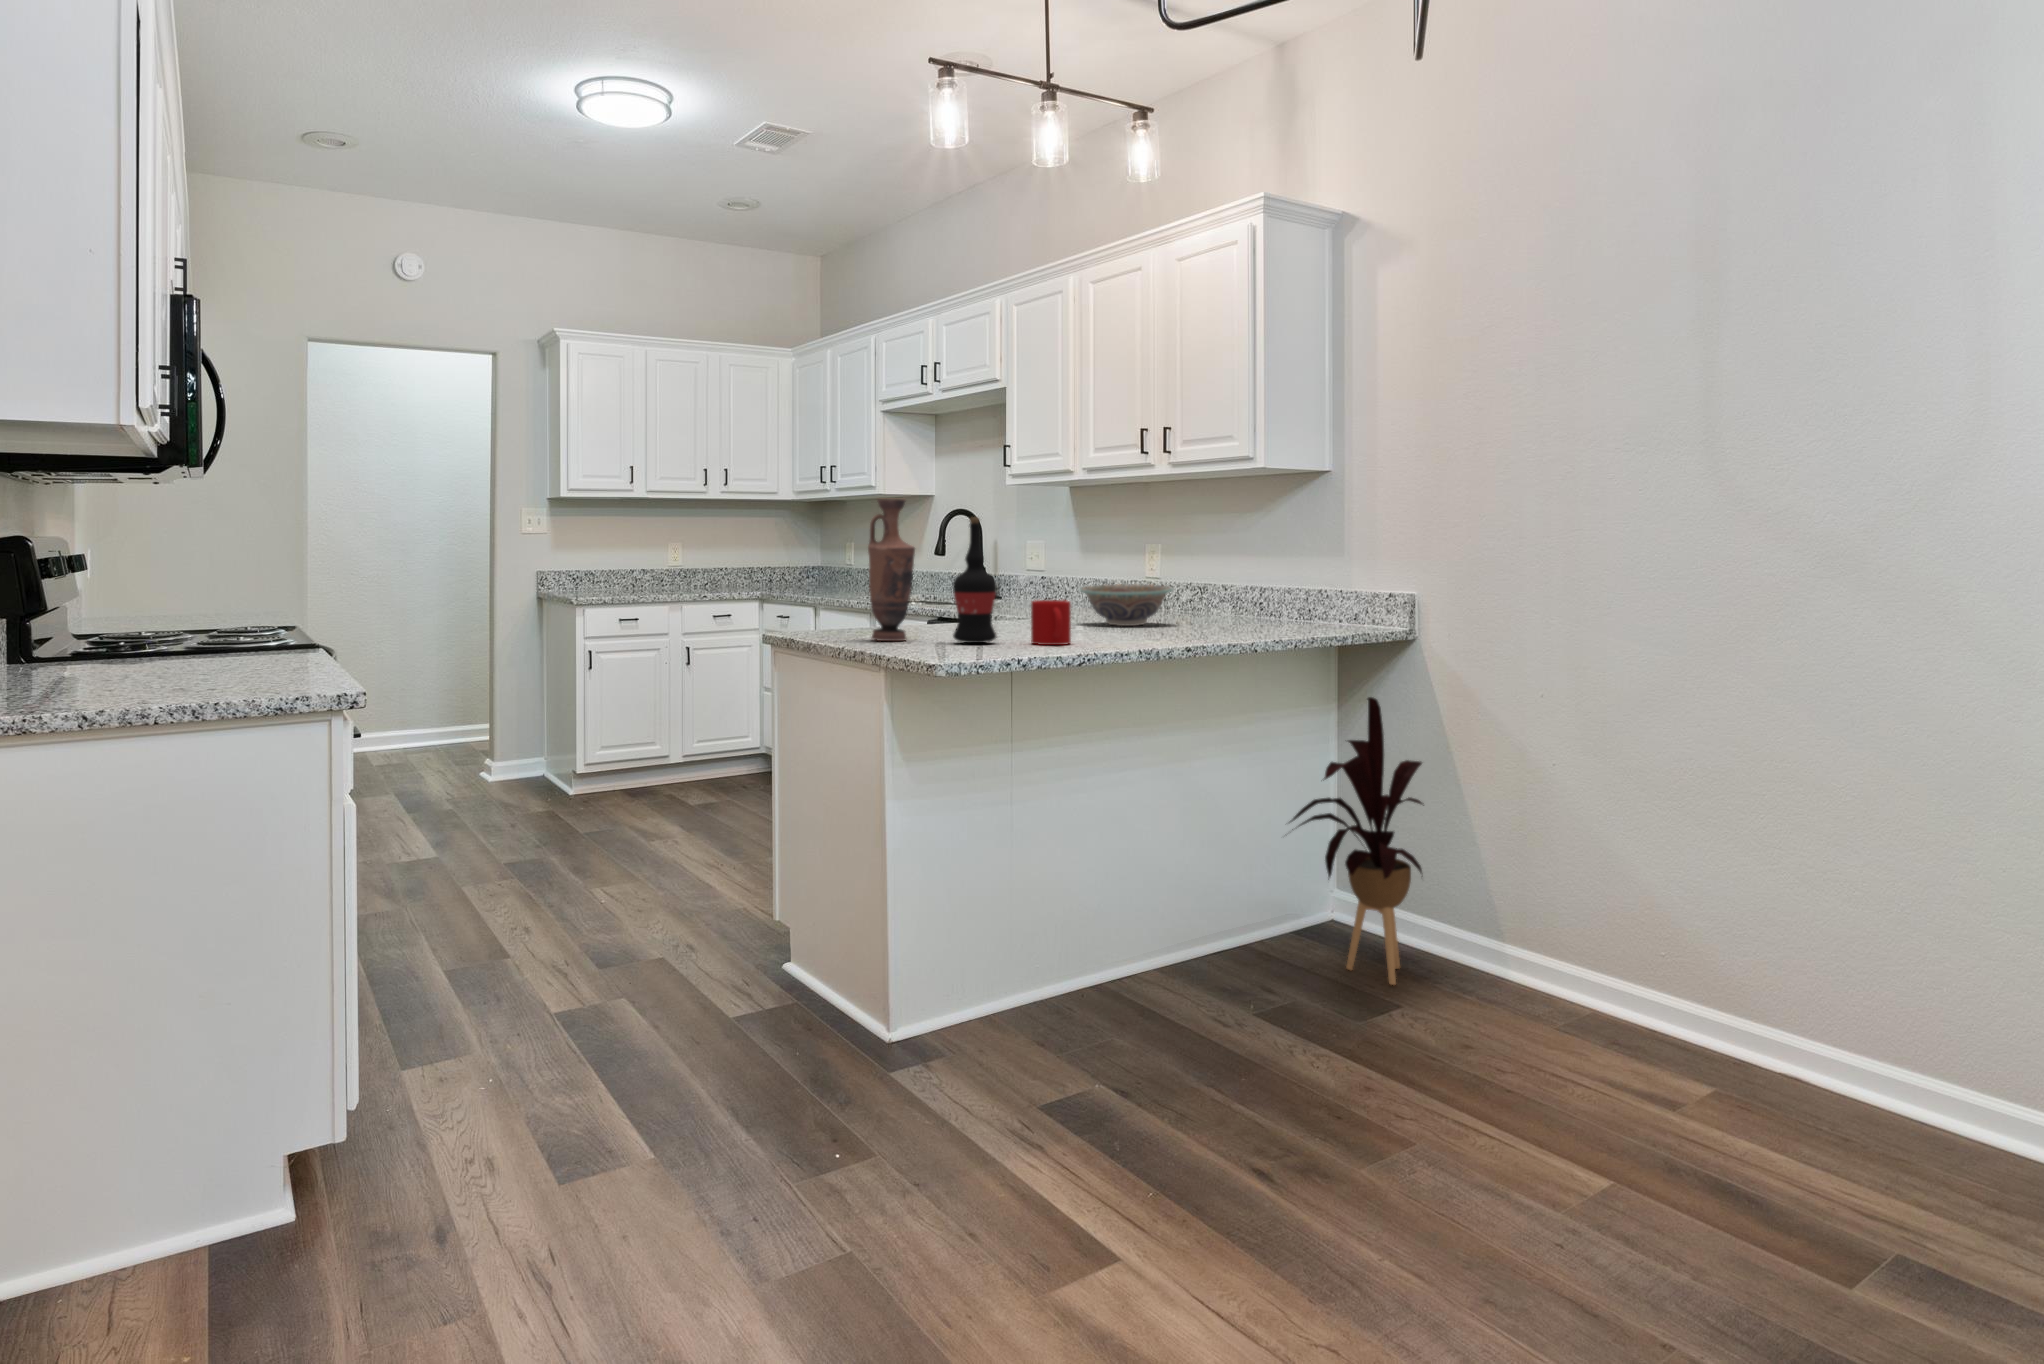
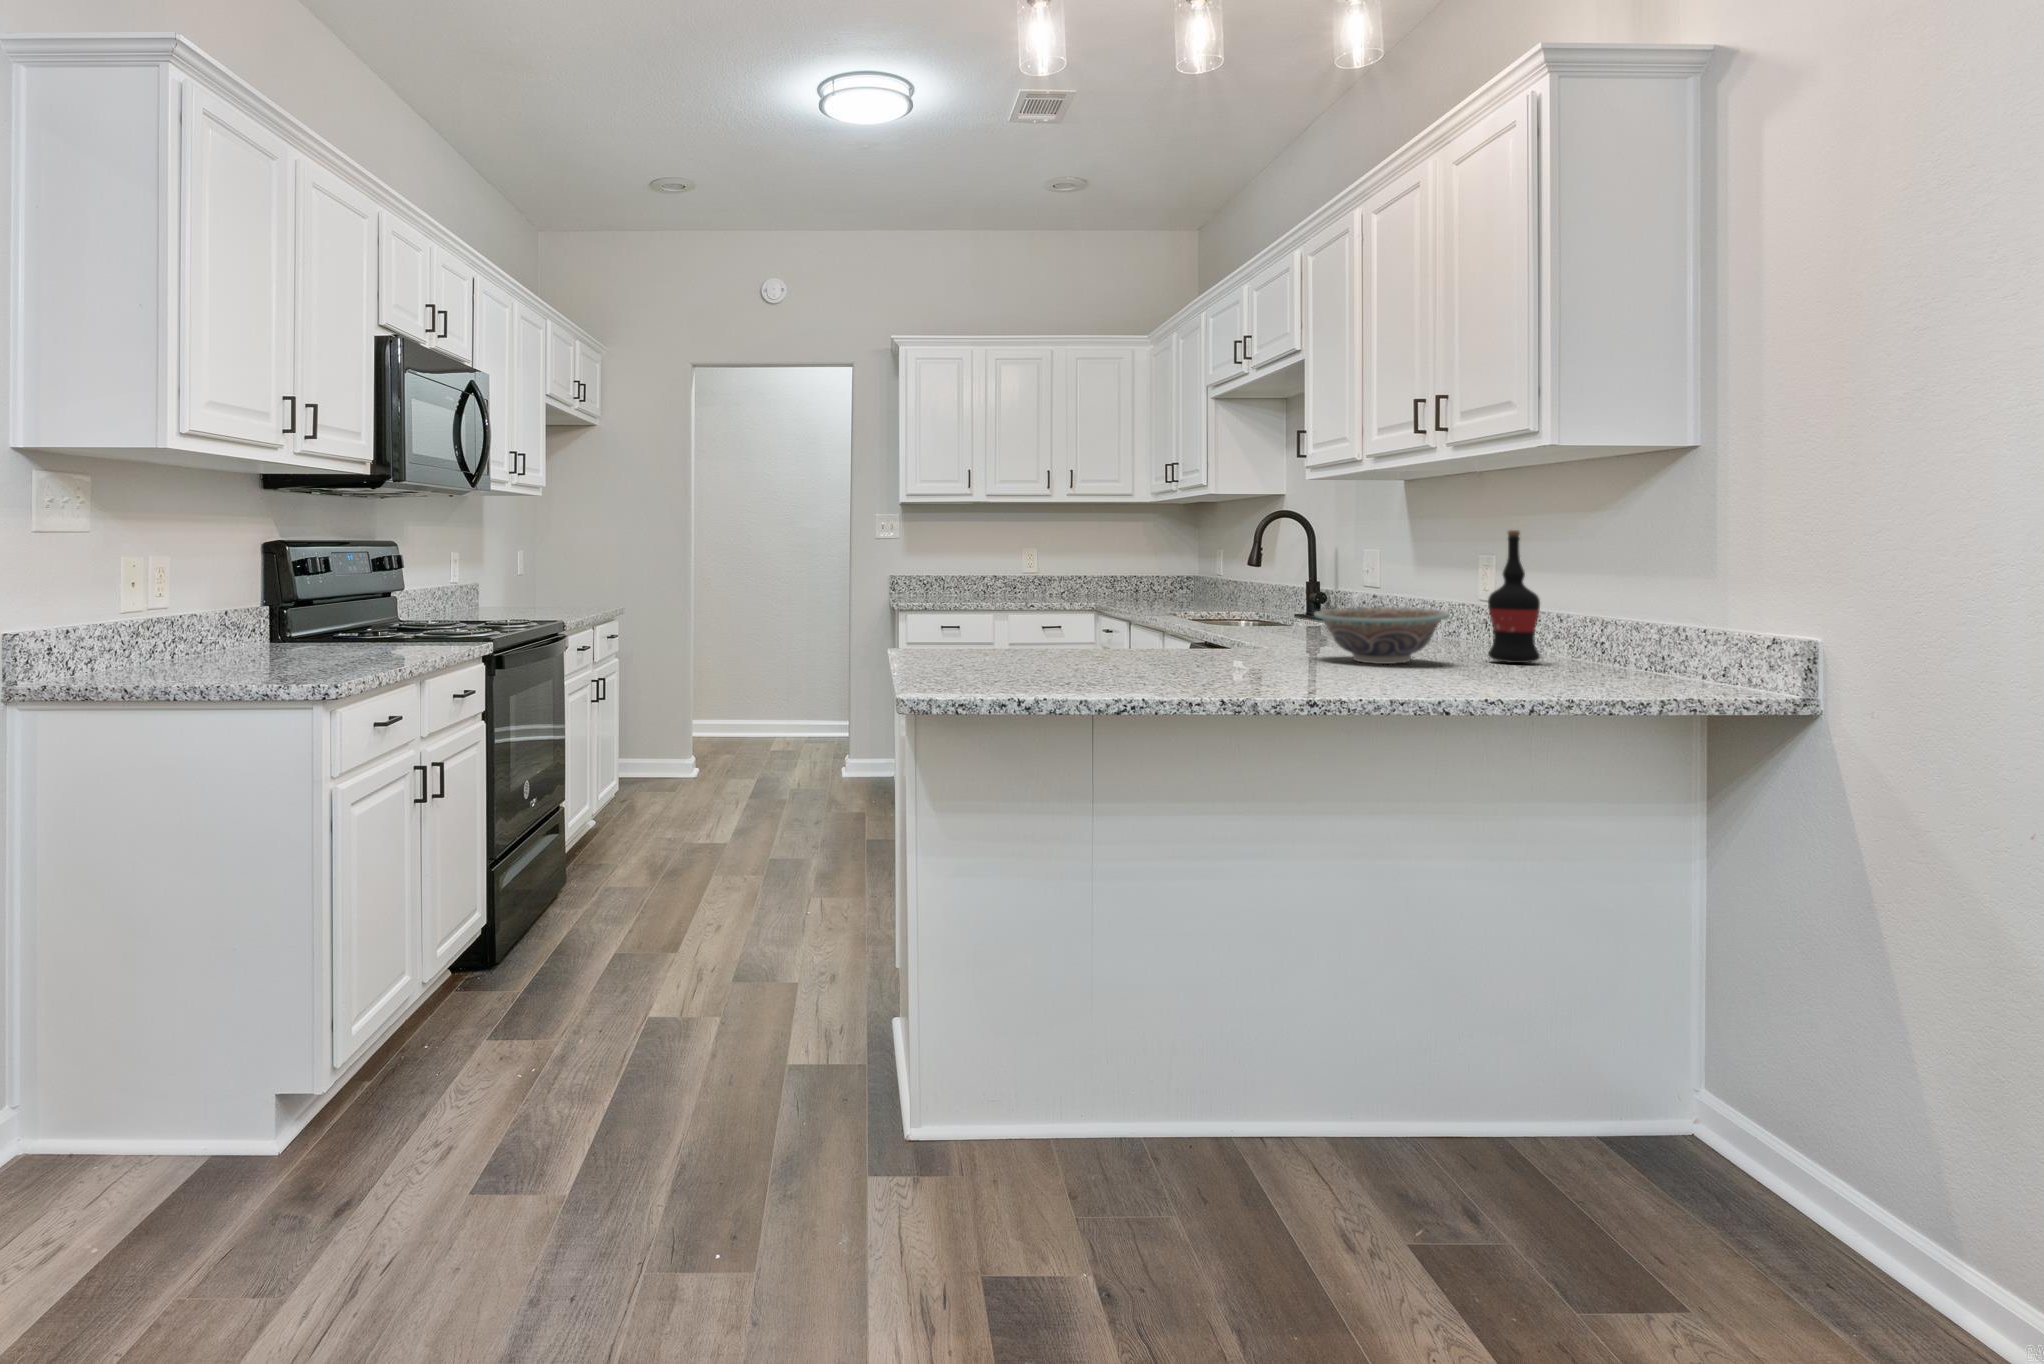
vase: present [868,498,915,641] -> none [948,495,1005,666]
wine bottle: present [953,517,996,643] -> present [1488,530,1540,663]
mug: present [1031,600,1071,645] -> none [1113,624,1166,684]
house plant: present [1290,697,1424,985] -> none [1522,802,1829,1282]

